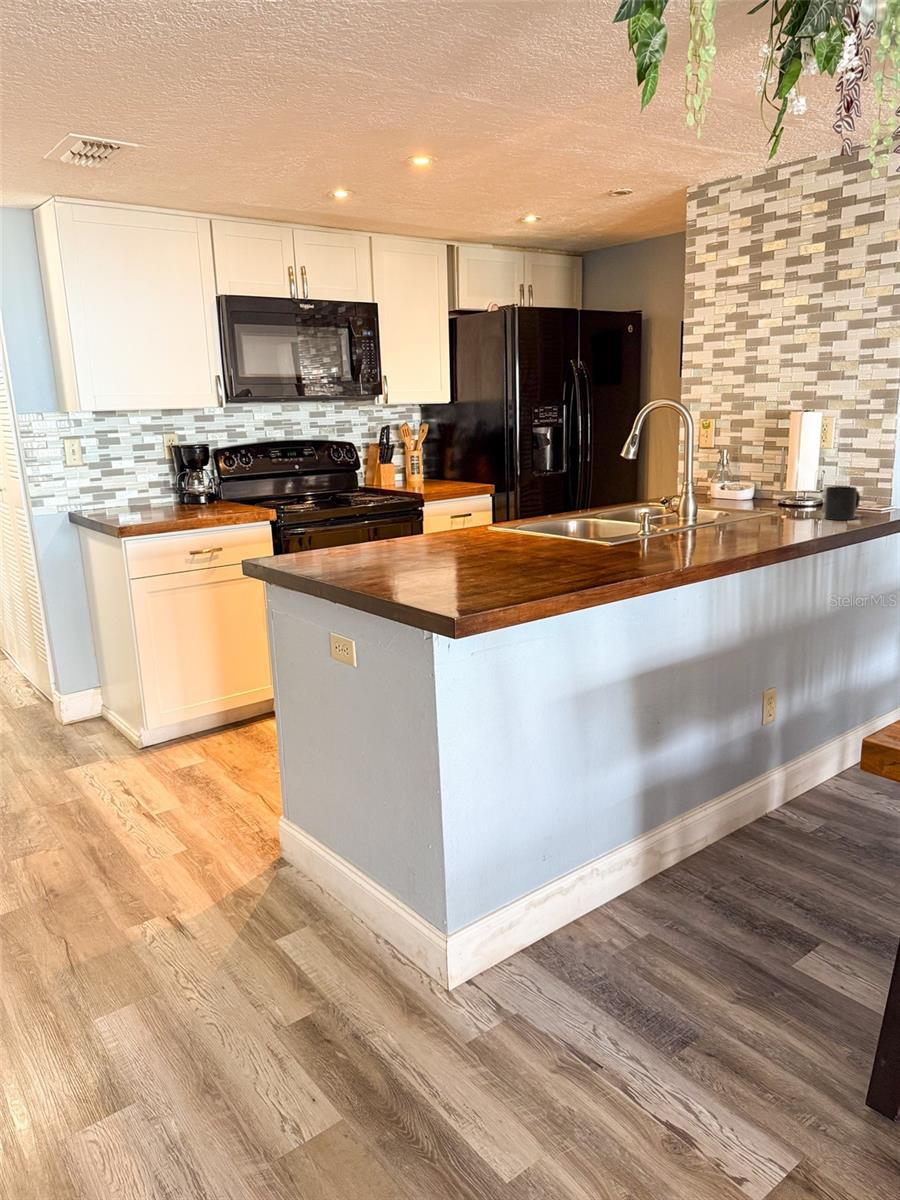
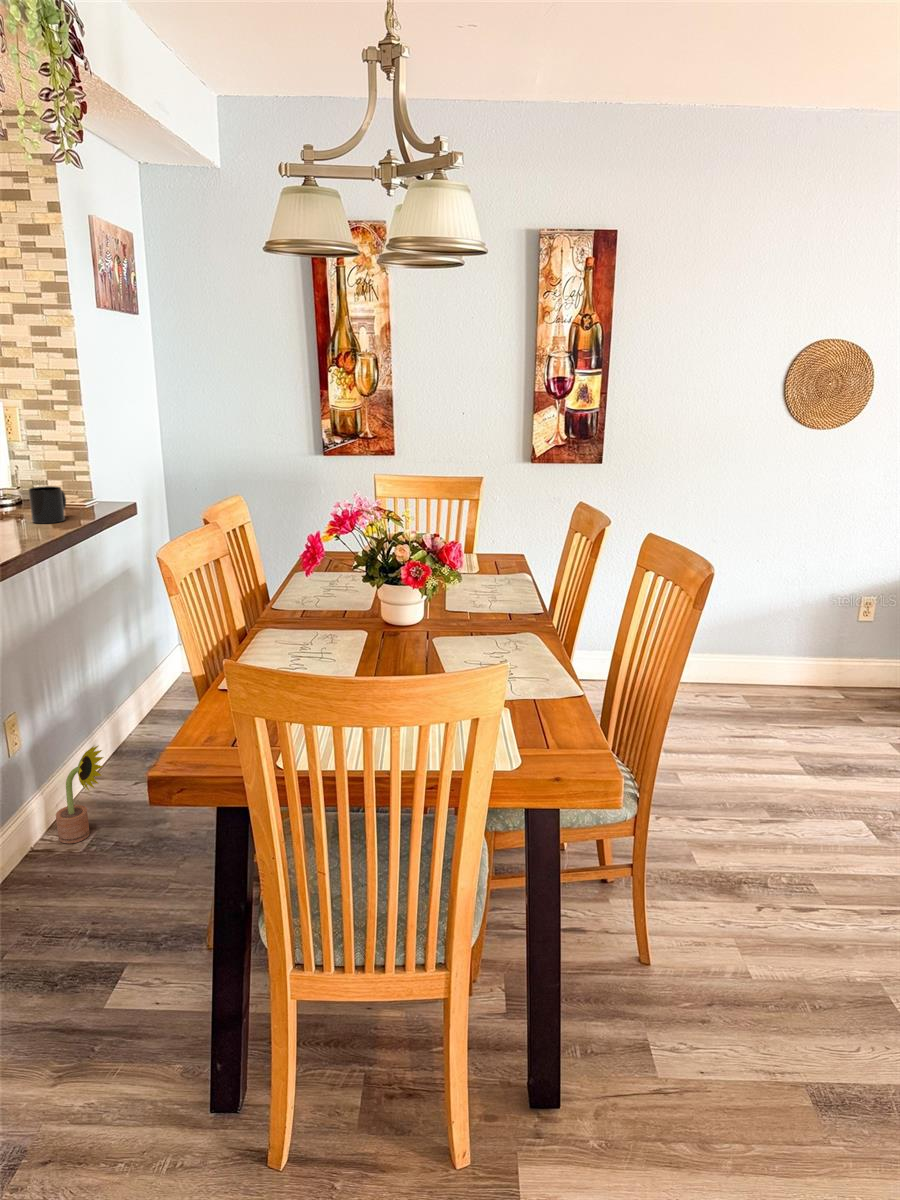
decorative plant: none [792,737,849,824] -> present [56,746,104,843]

